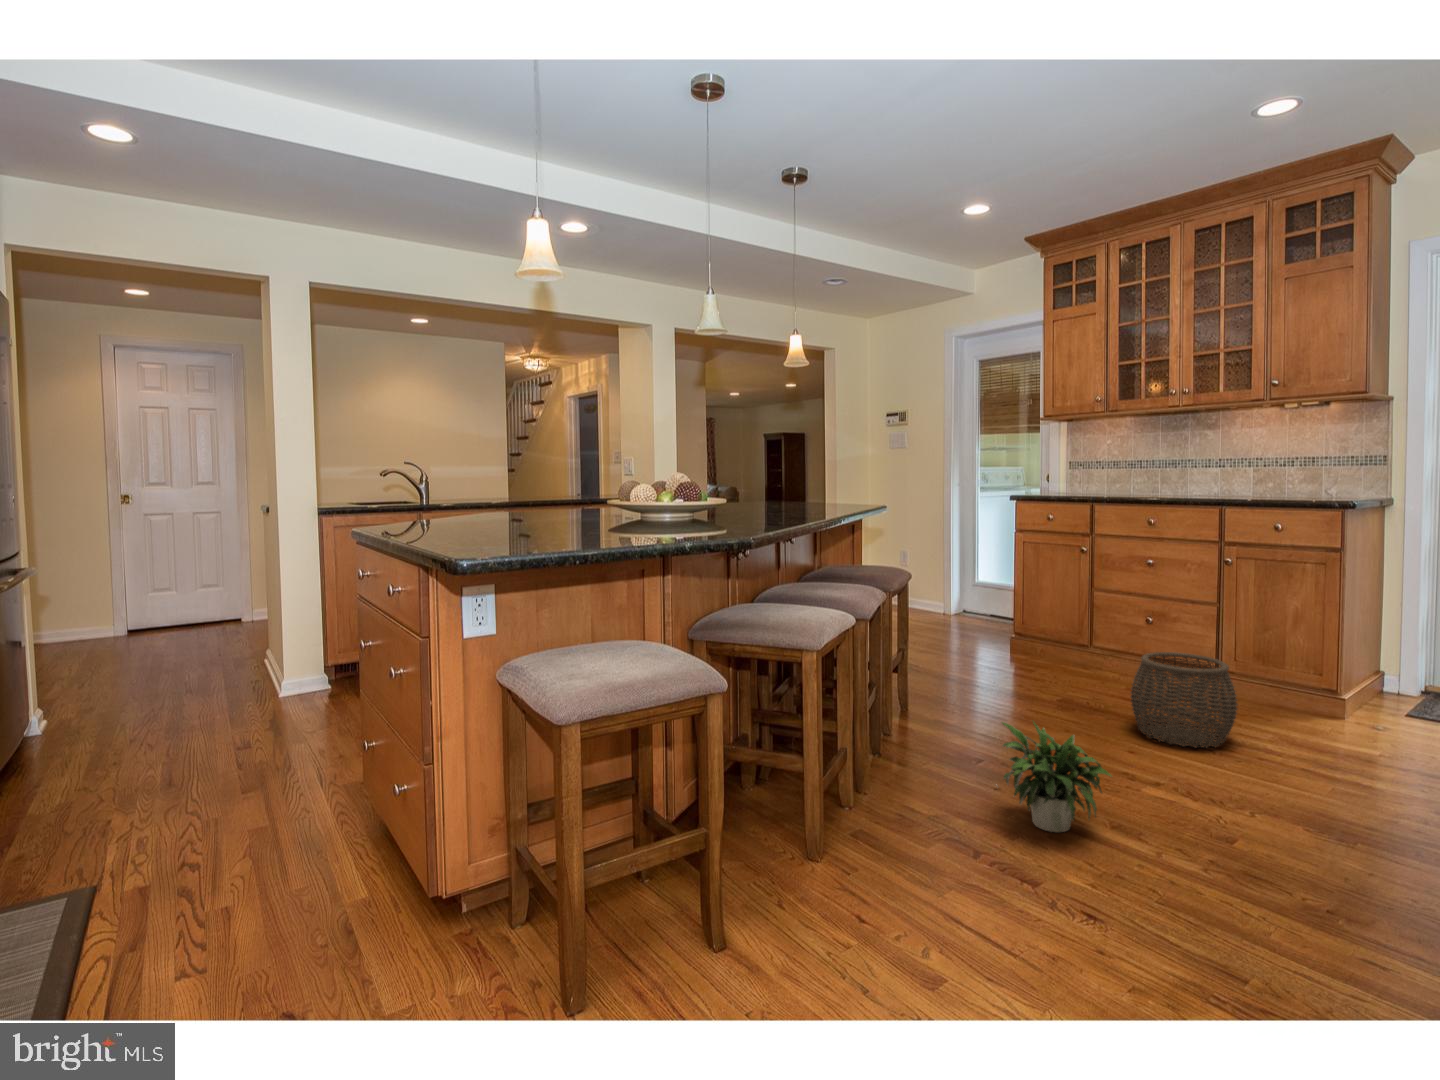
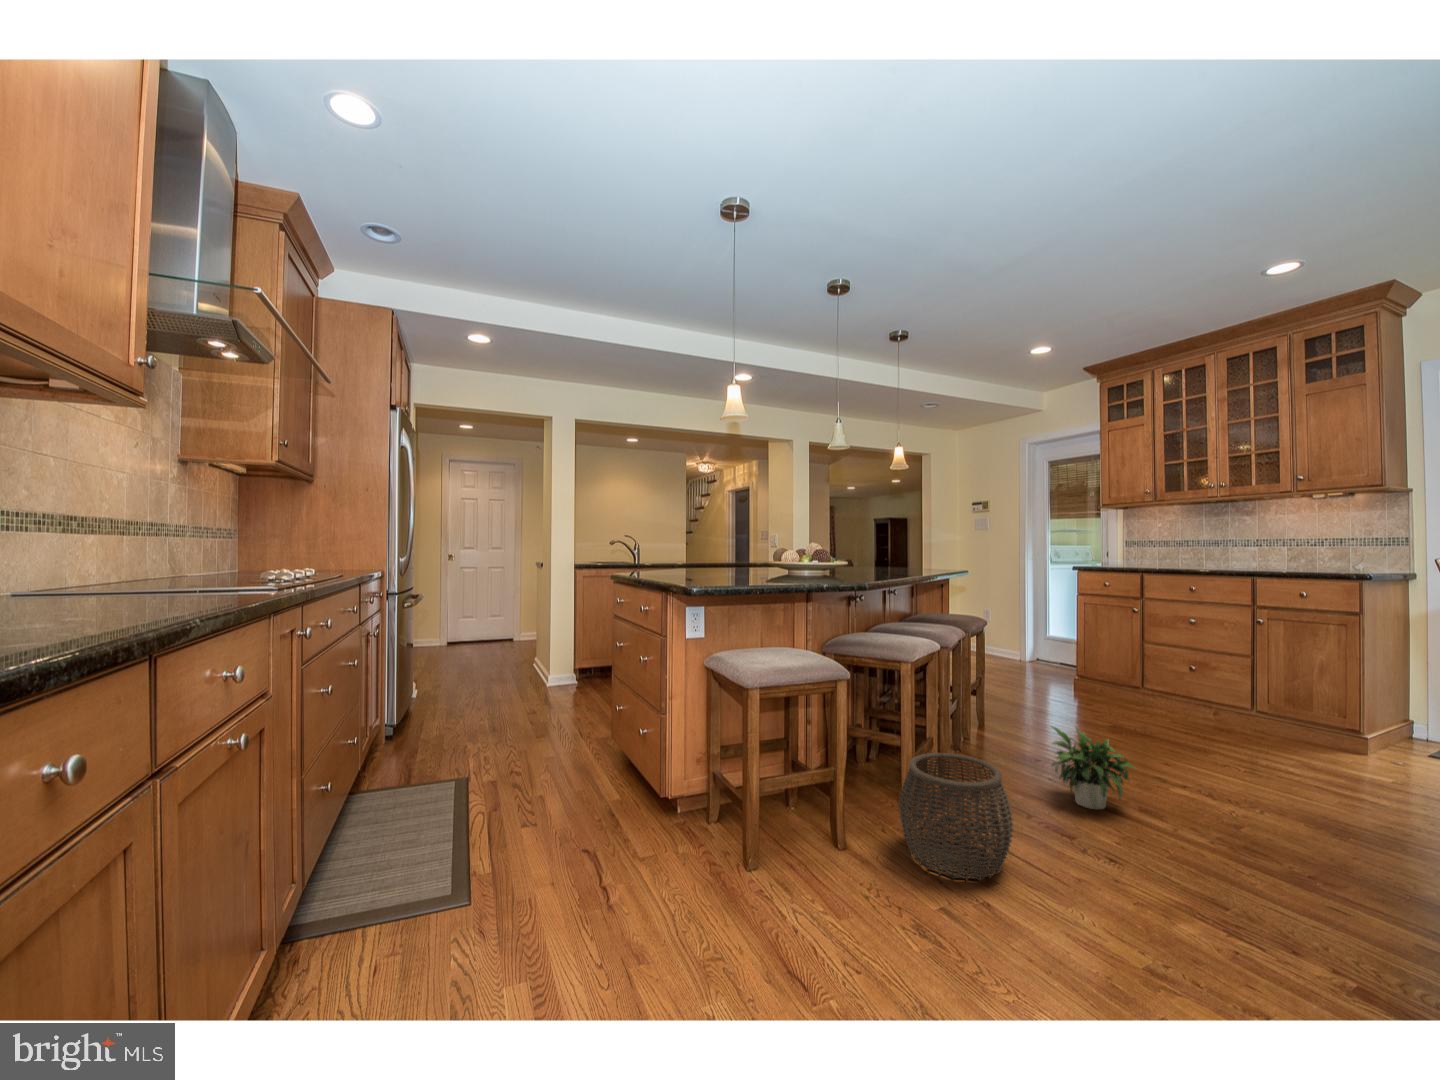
woven basket: present [1131,652,1238,748] -> present [899,753,1014,880]

